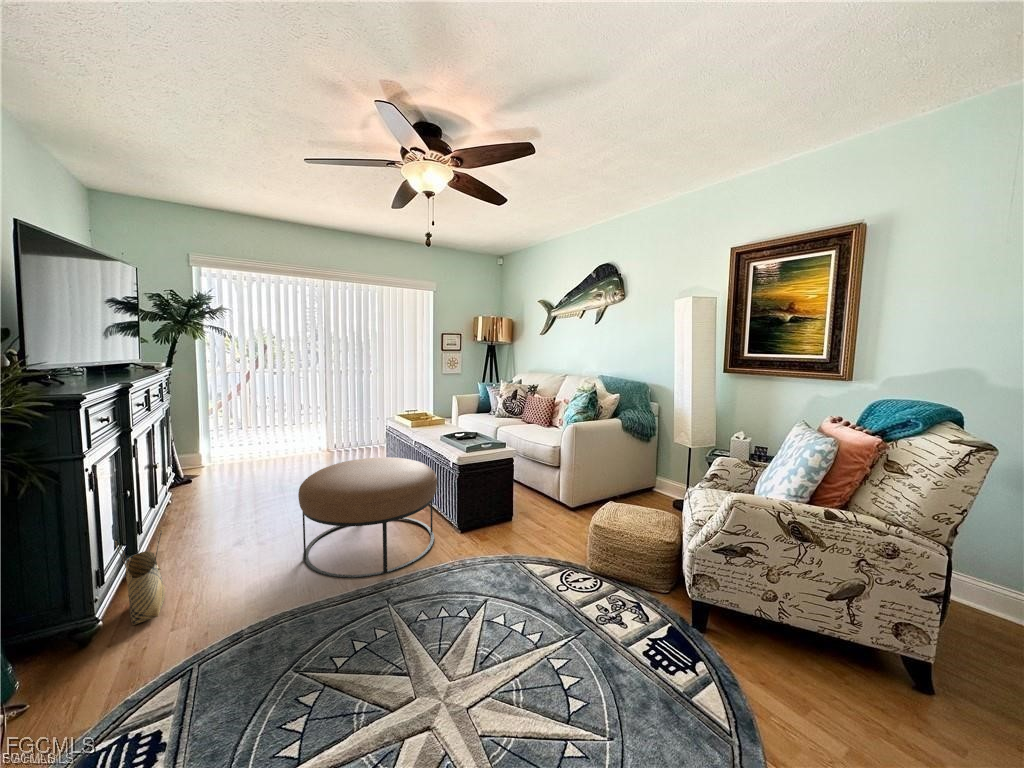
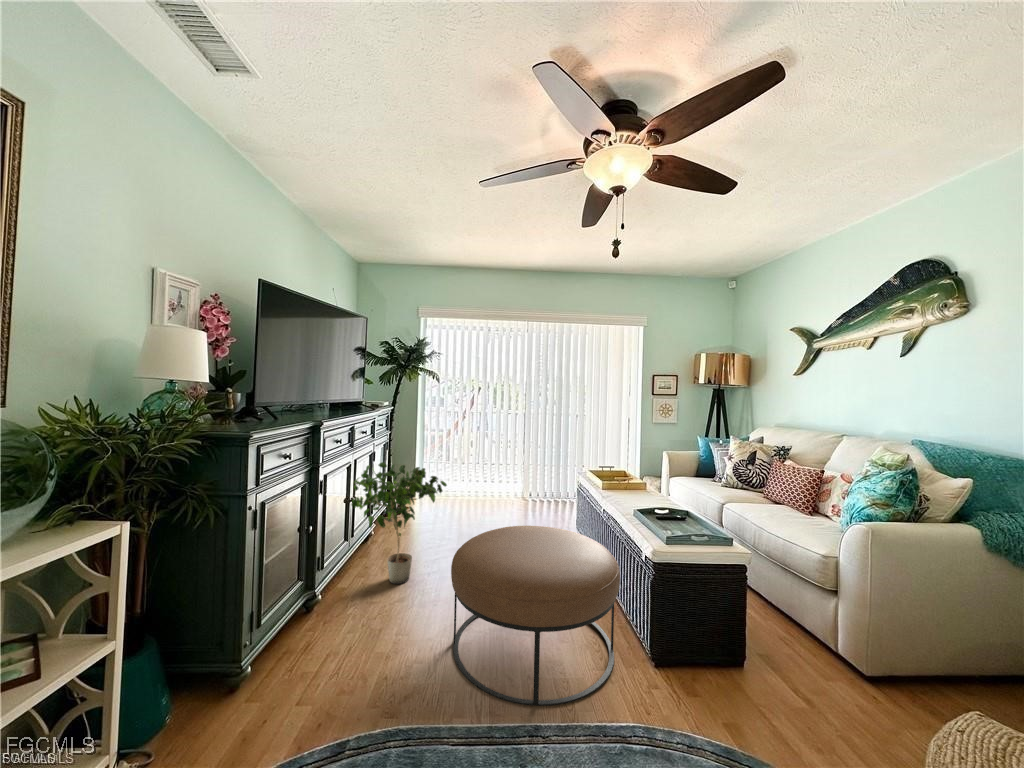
potted plant: none [156,423,270,537] -> present [352,462,447,584]
woven basket: present [115,530,165,625] -> none [282,577,324,677]

